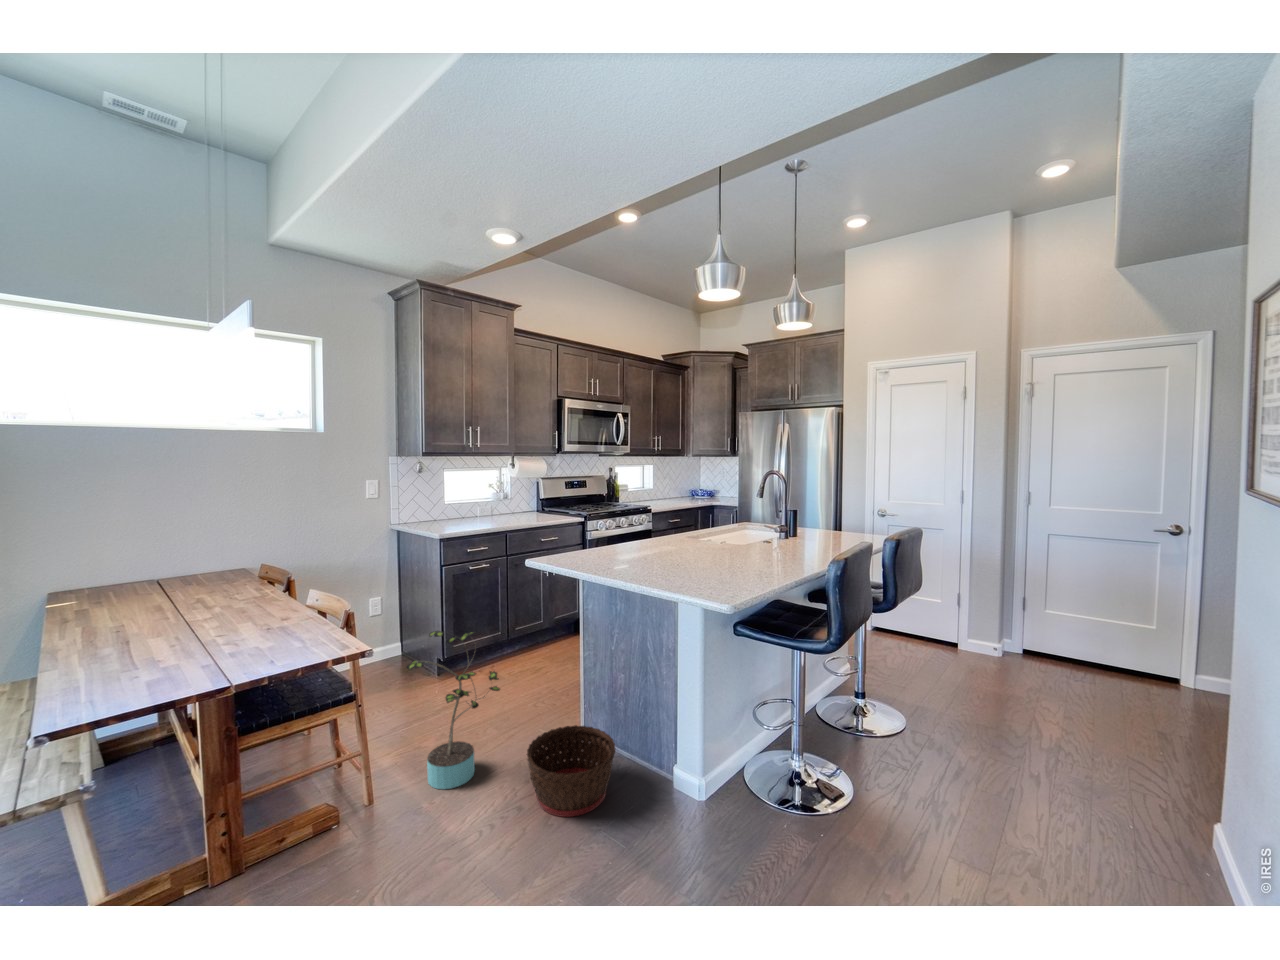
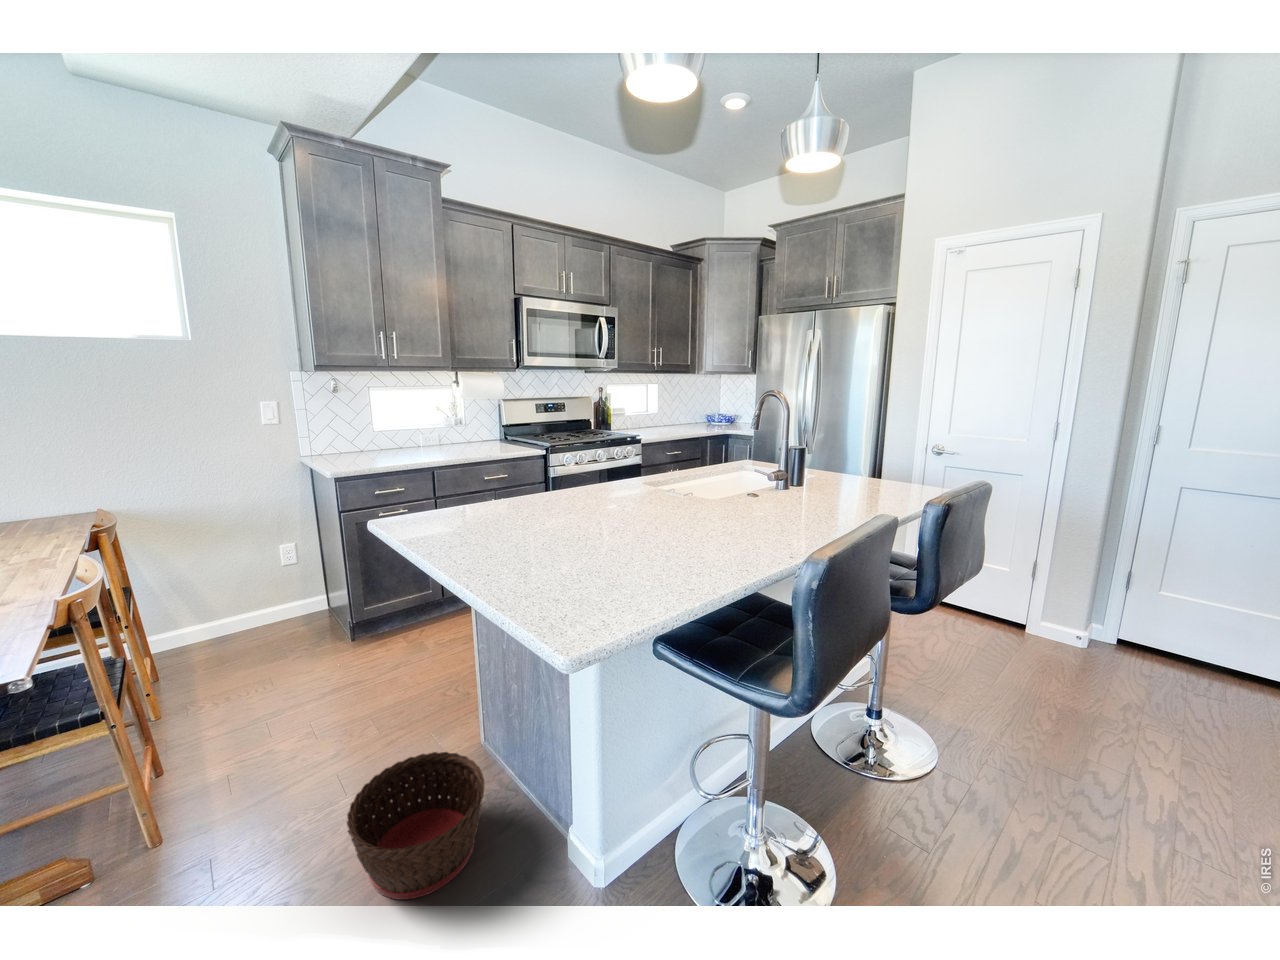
potted plant: present [407,631,500,789] -> none [181,616,337,829]

